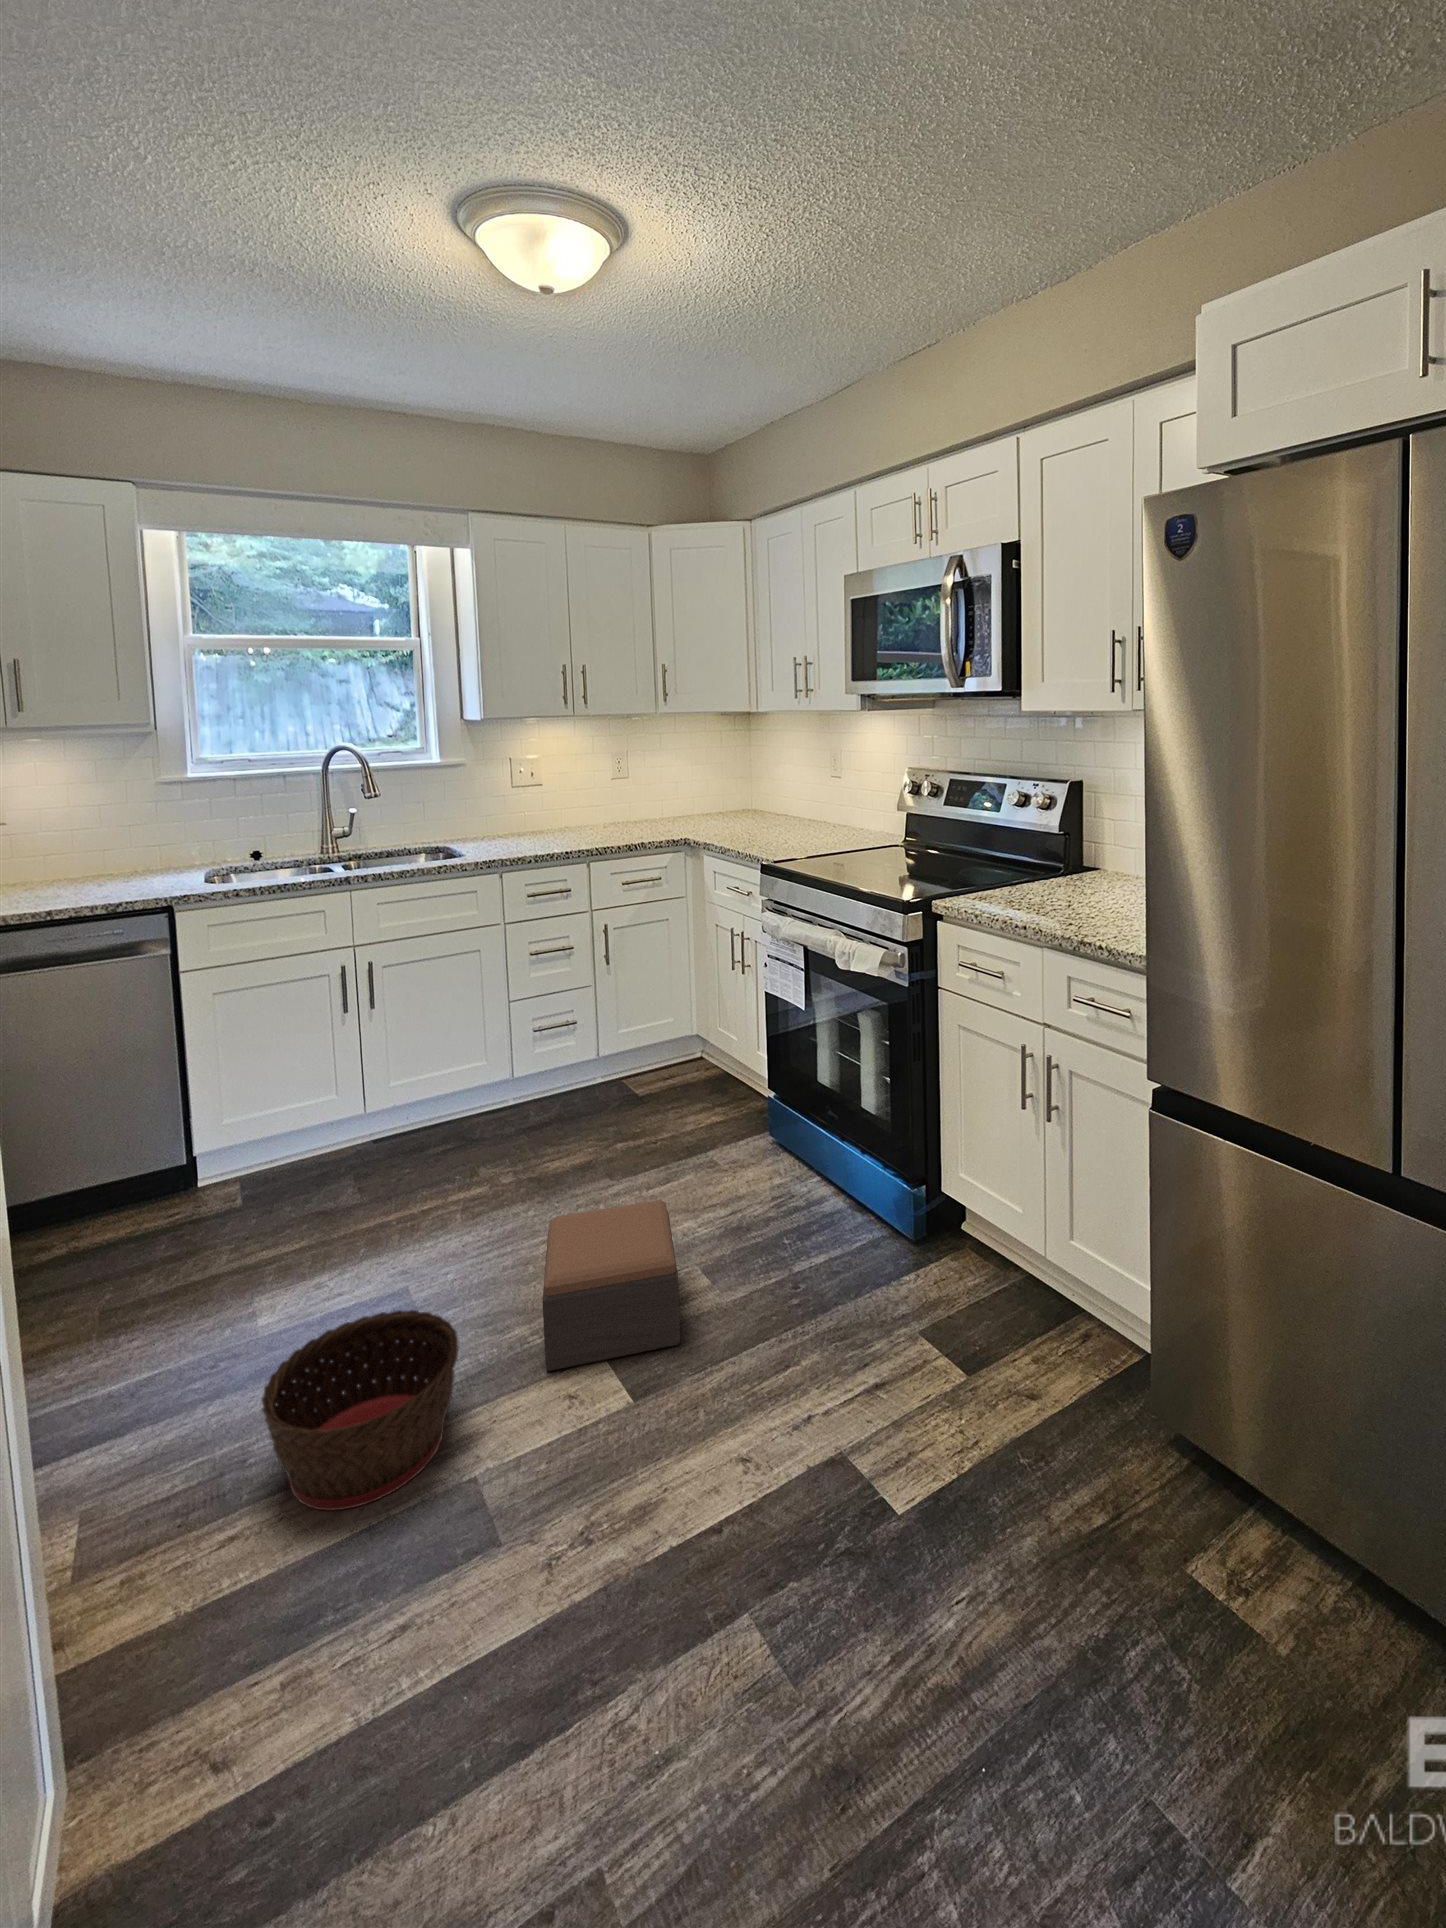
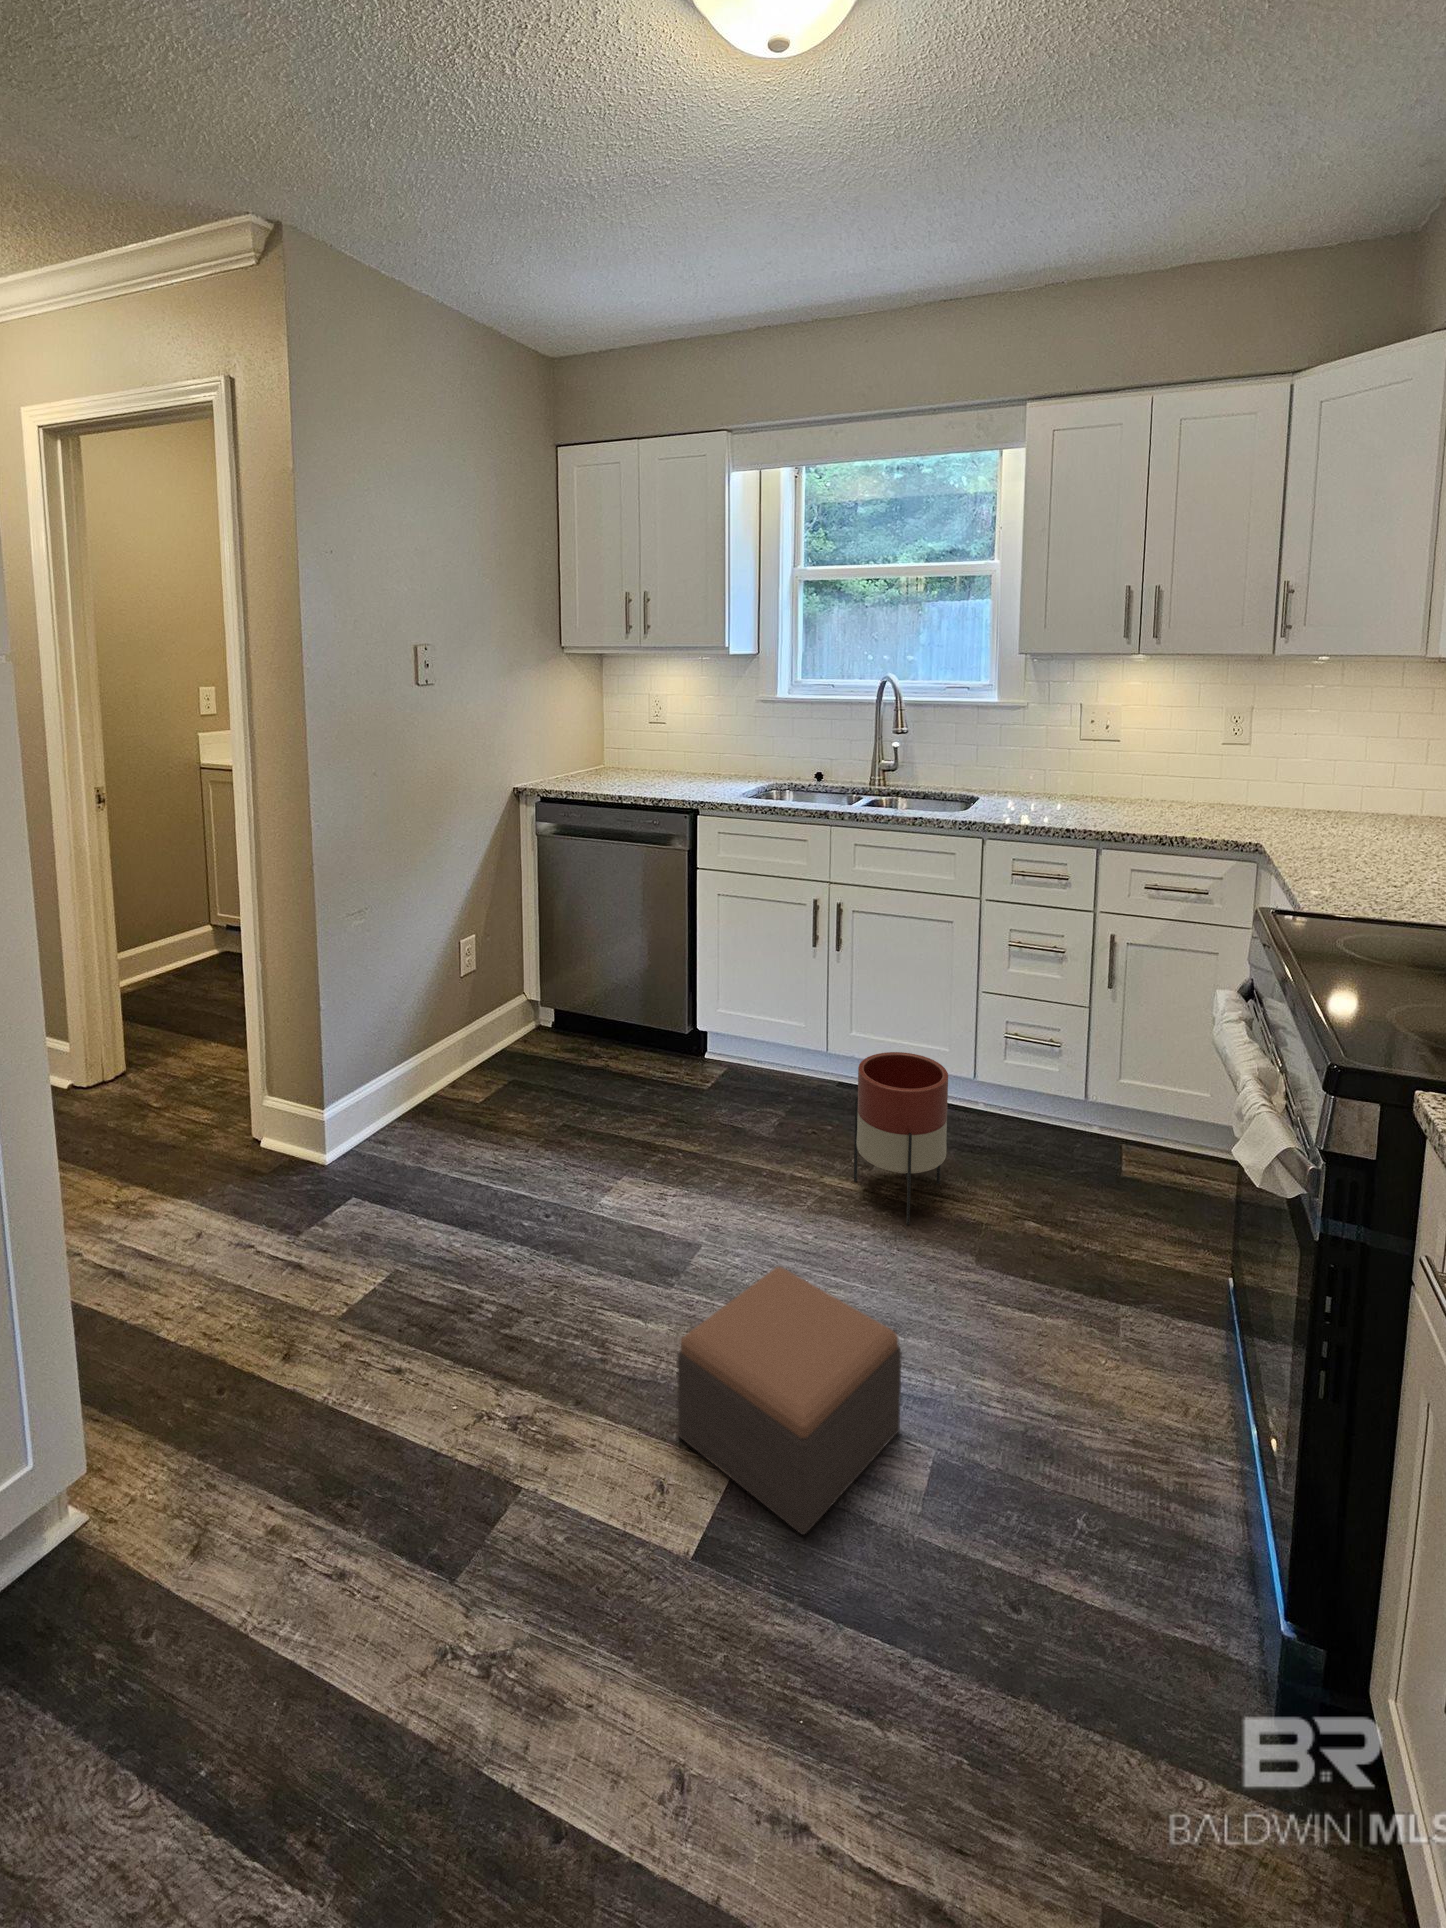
planter: none [471,1056,556,1188] -> present [854,1052,948,1225]
basket: present [262,1310,459,1510] -> none [417,1243,598,1439]

